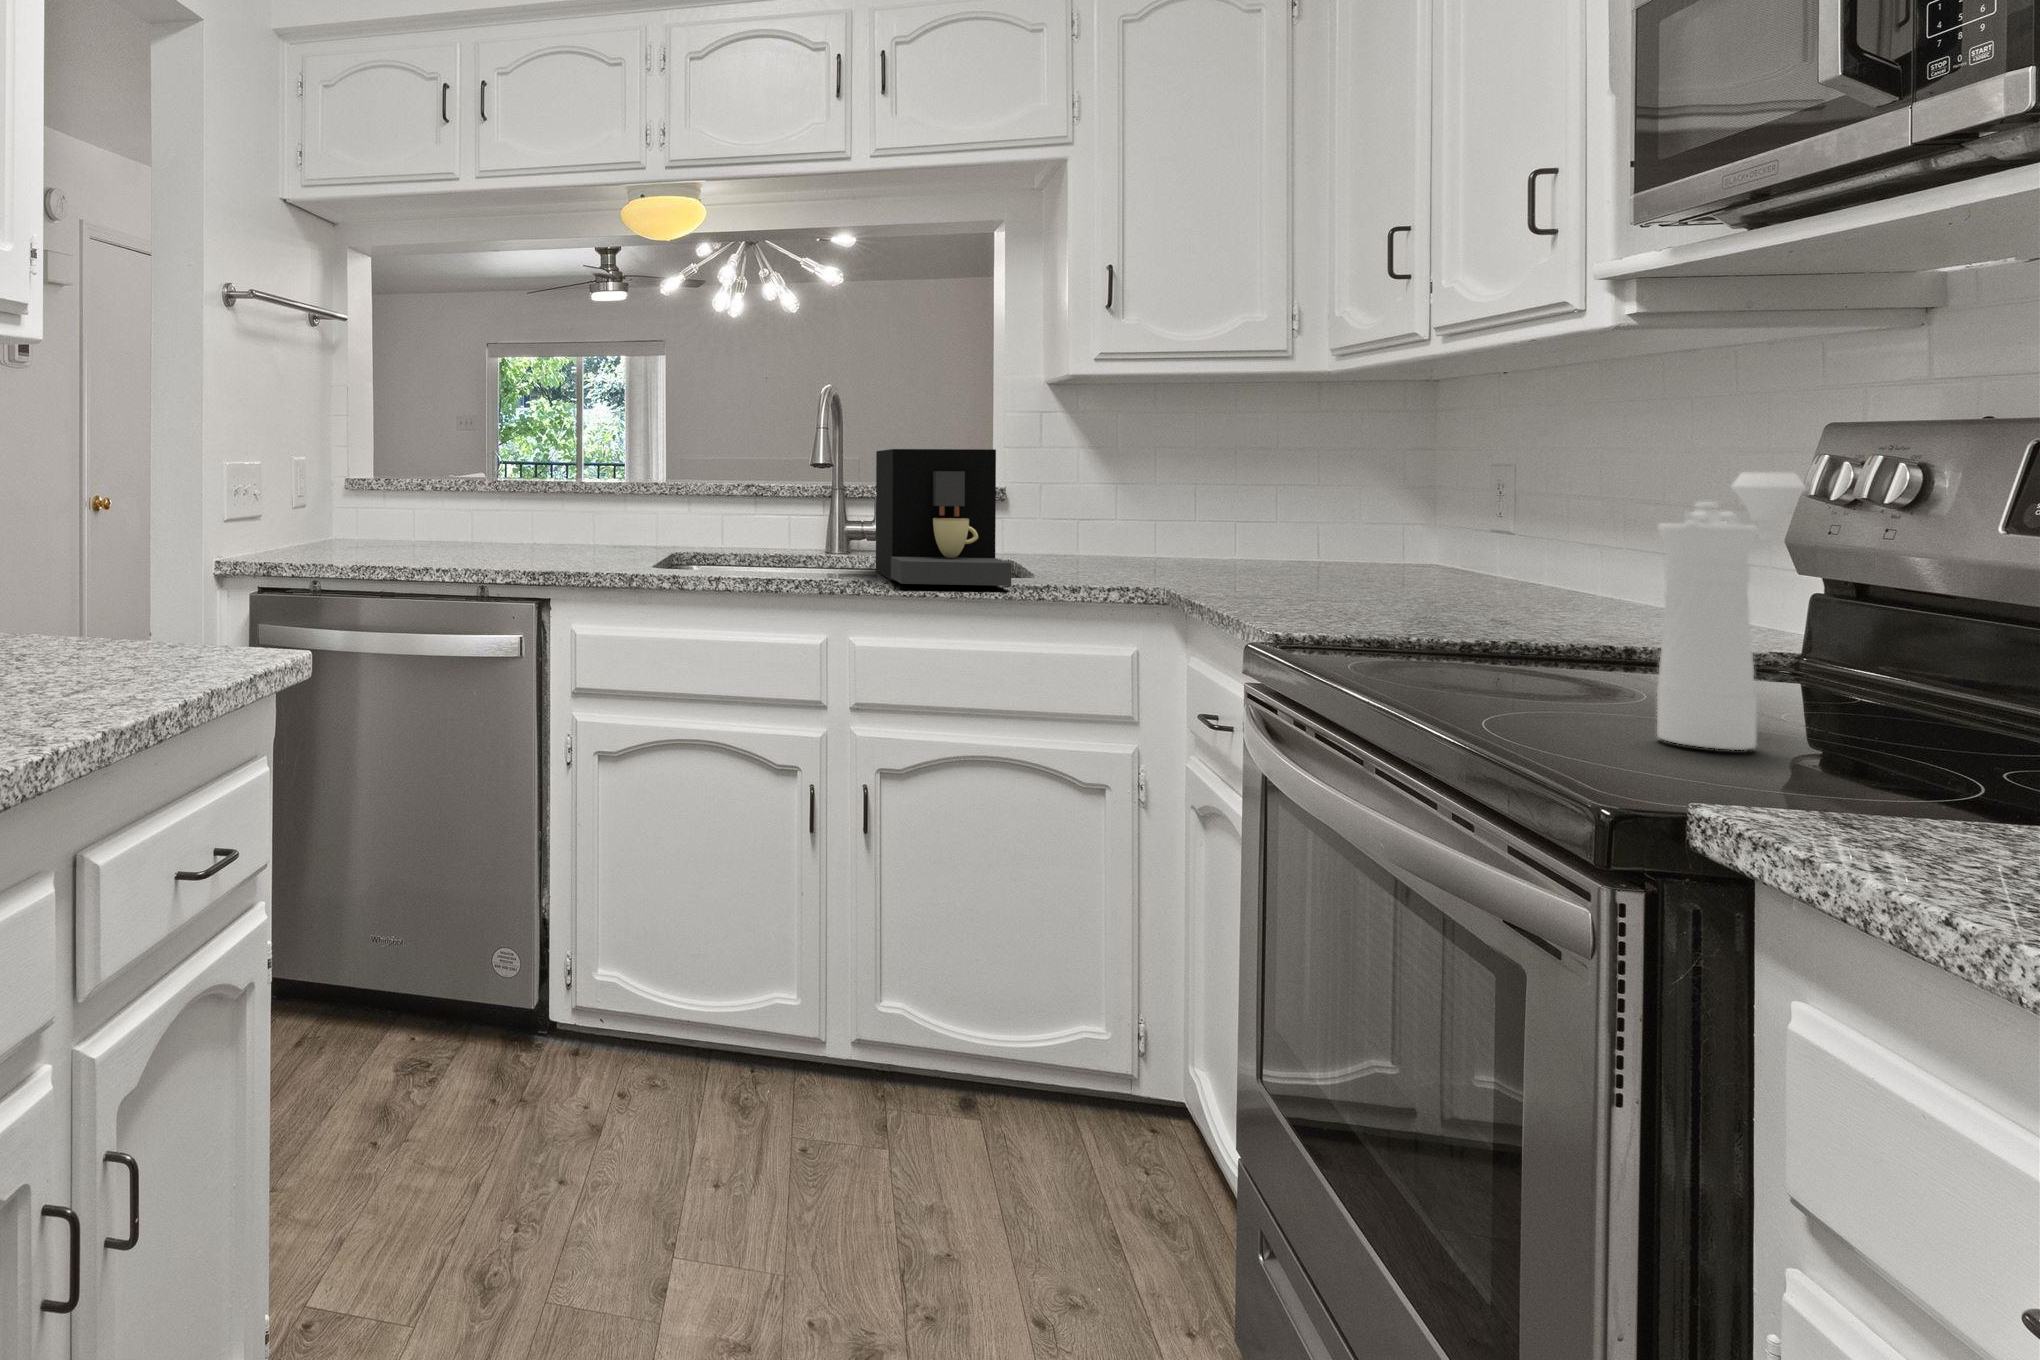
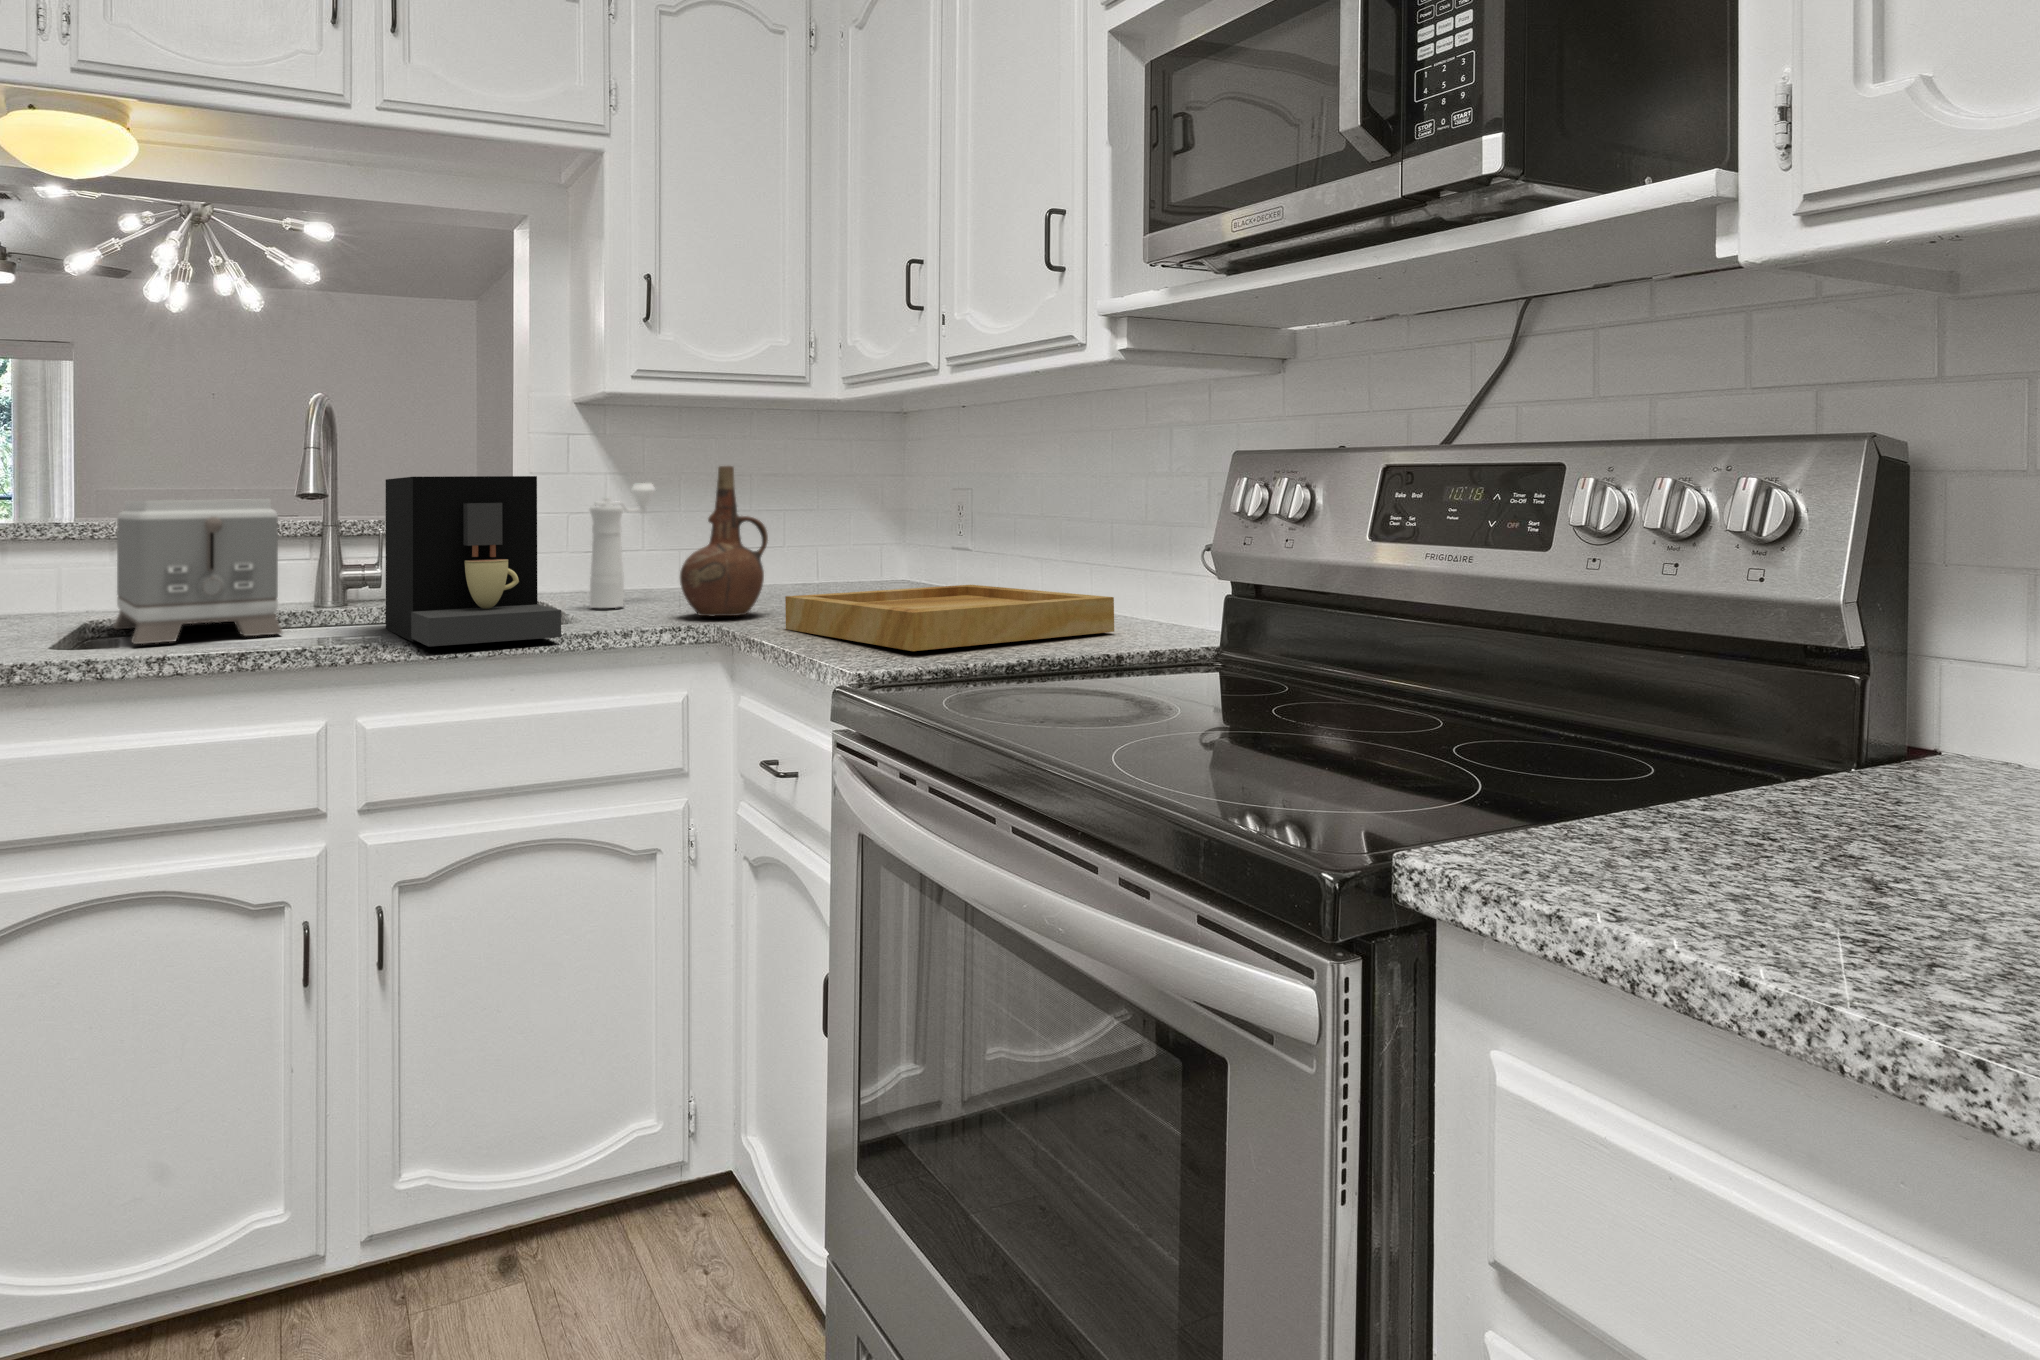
ceramic pitcher: none [1135,441,1228,583] -> present [680,466,768,616]
toaster: none [690,465,800,568] -> present [114,499,282,644]
pepper mill: present [1657,472,1806,750] -> present [589,483,655,608]
tray: none [1235,566,1643,629] -> present [785,585,1114,651]

